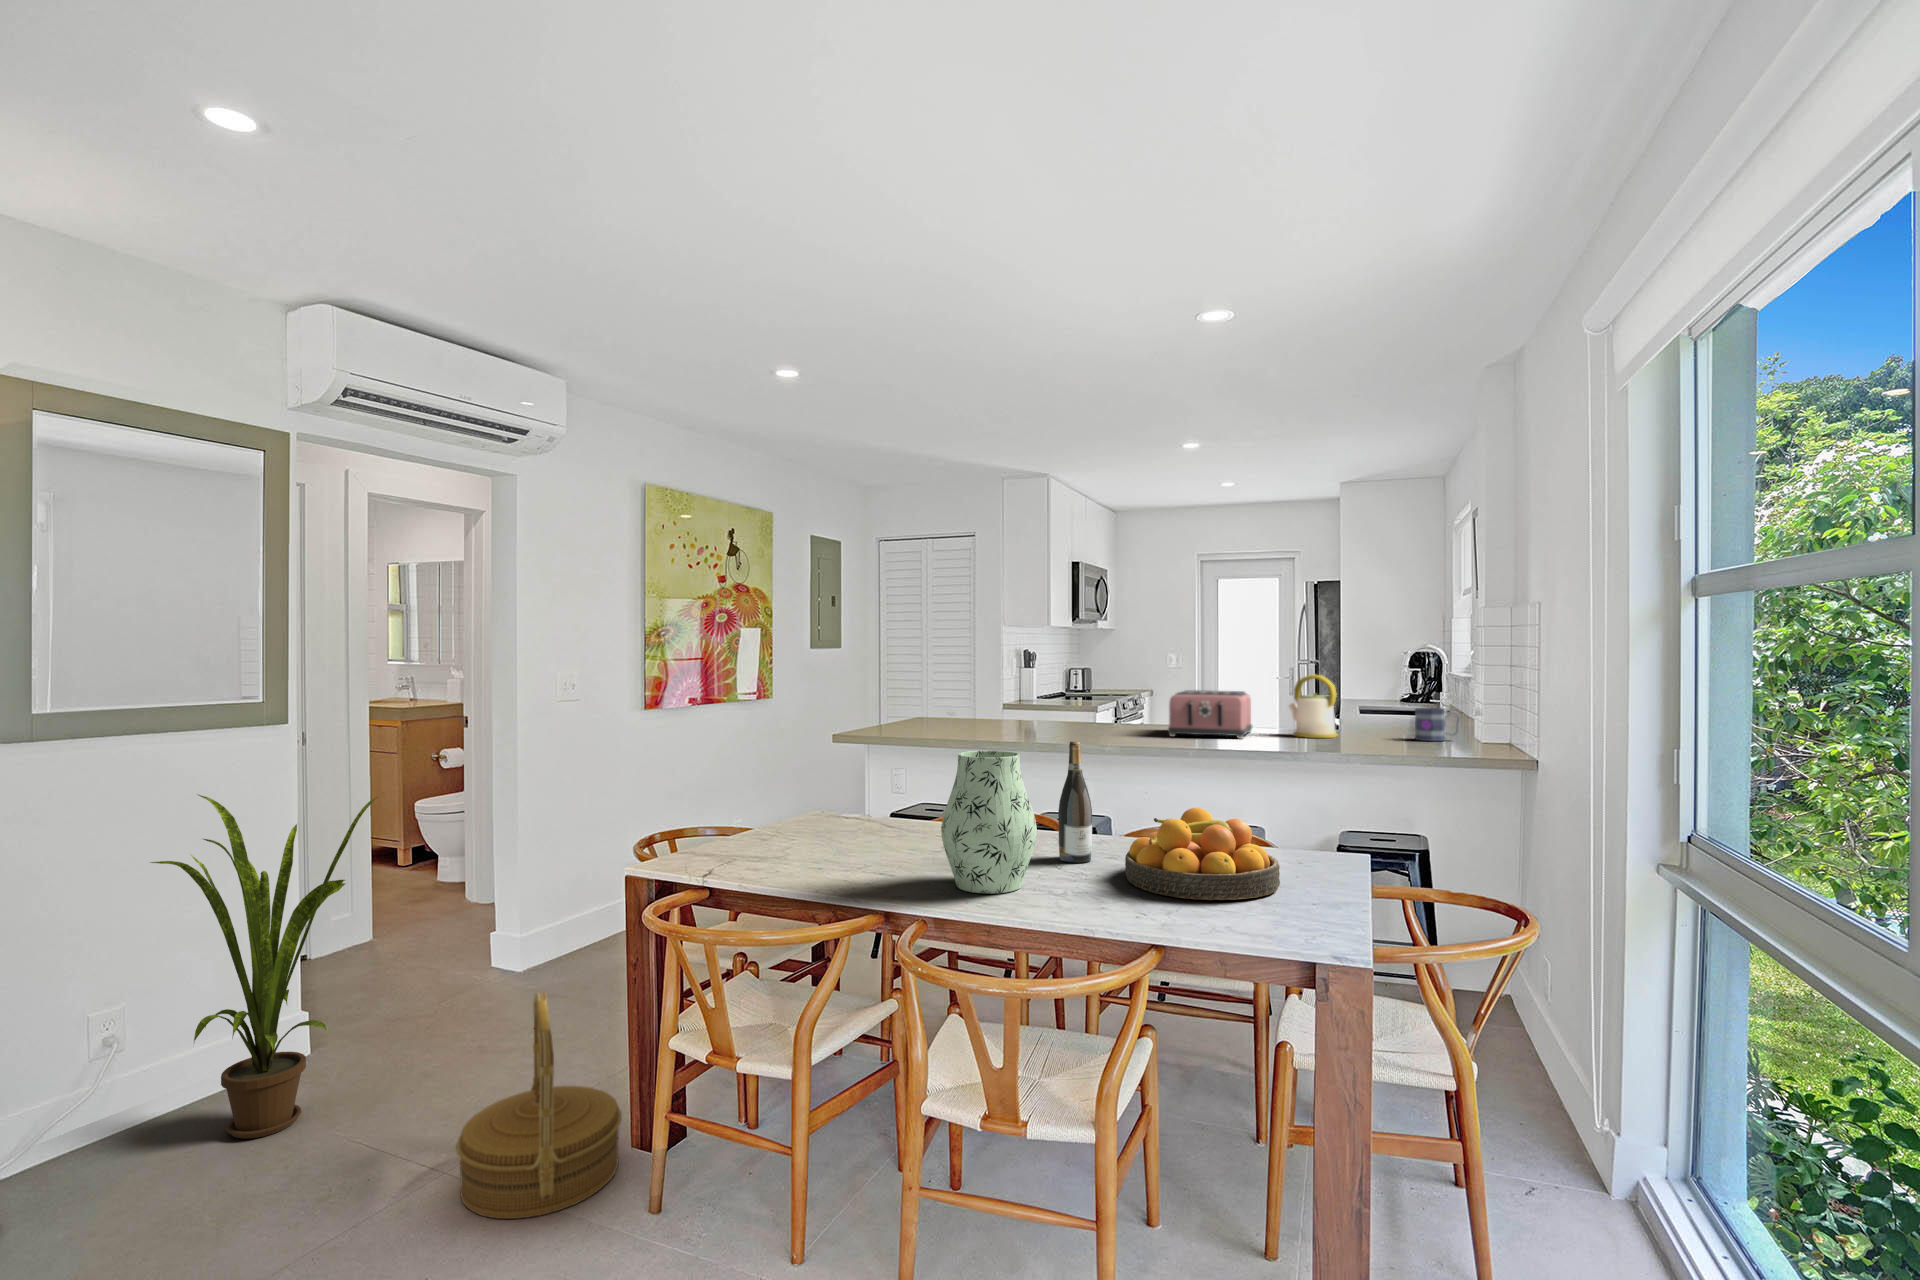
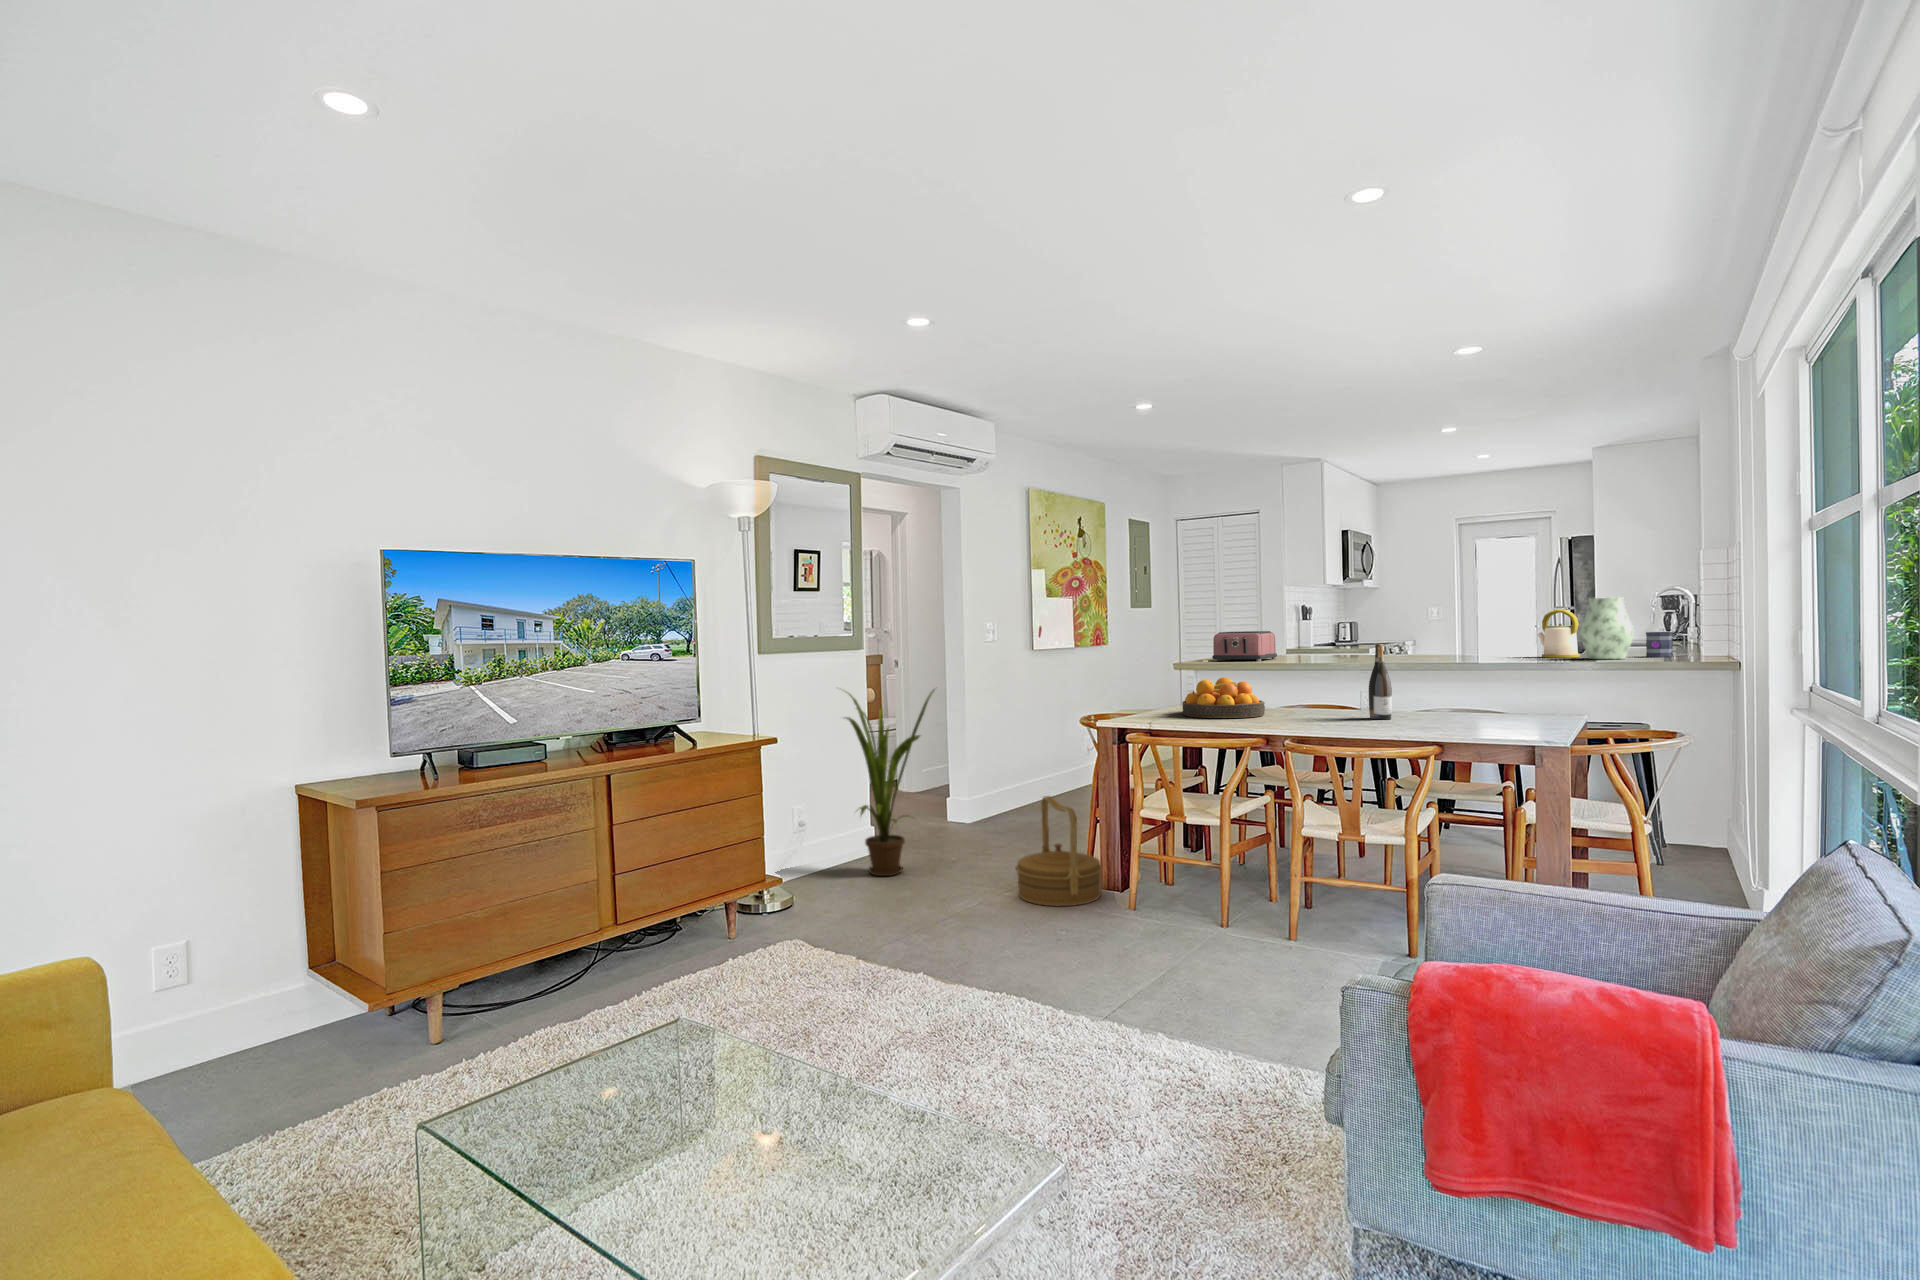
toaster: present [1168,690,1252,739] -> present [1212,631,1277,661]
vase: present [941,751,1037,894] -> present [1580,597,1634,659]
fruit bowl: present [1125,808,1280,900] -> present [1182,677,1265,718]

